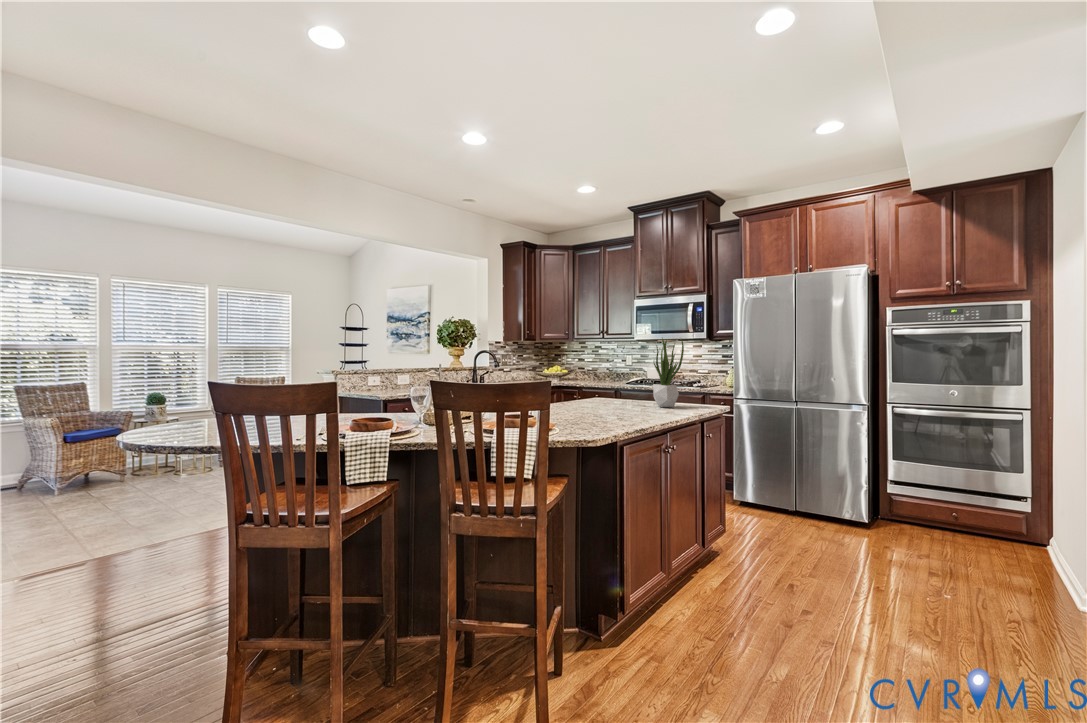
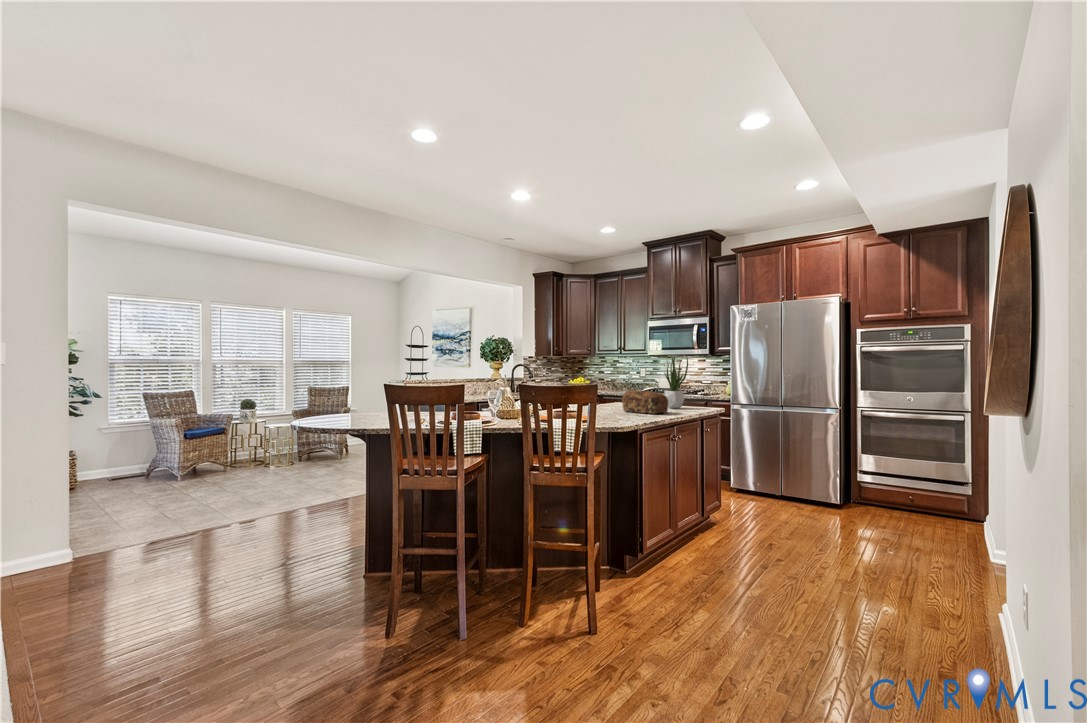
bread loaf: none [598,384,658,416] -> present [622,390,668,414]

